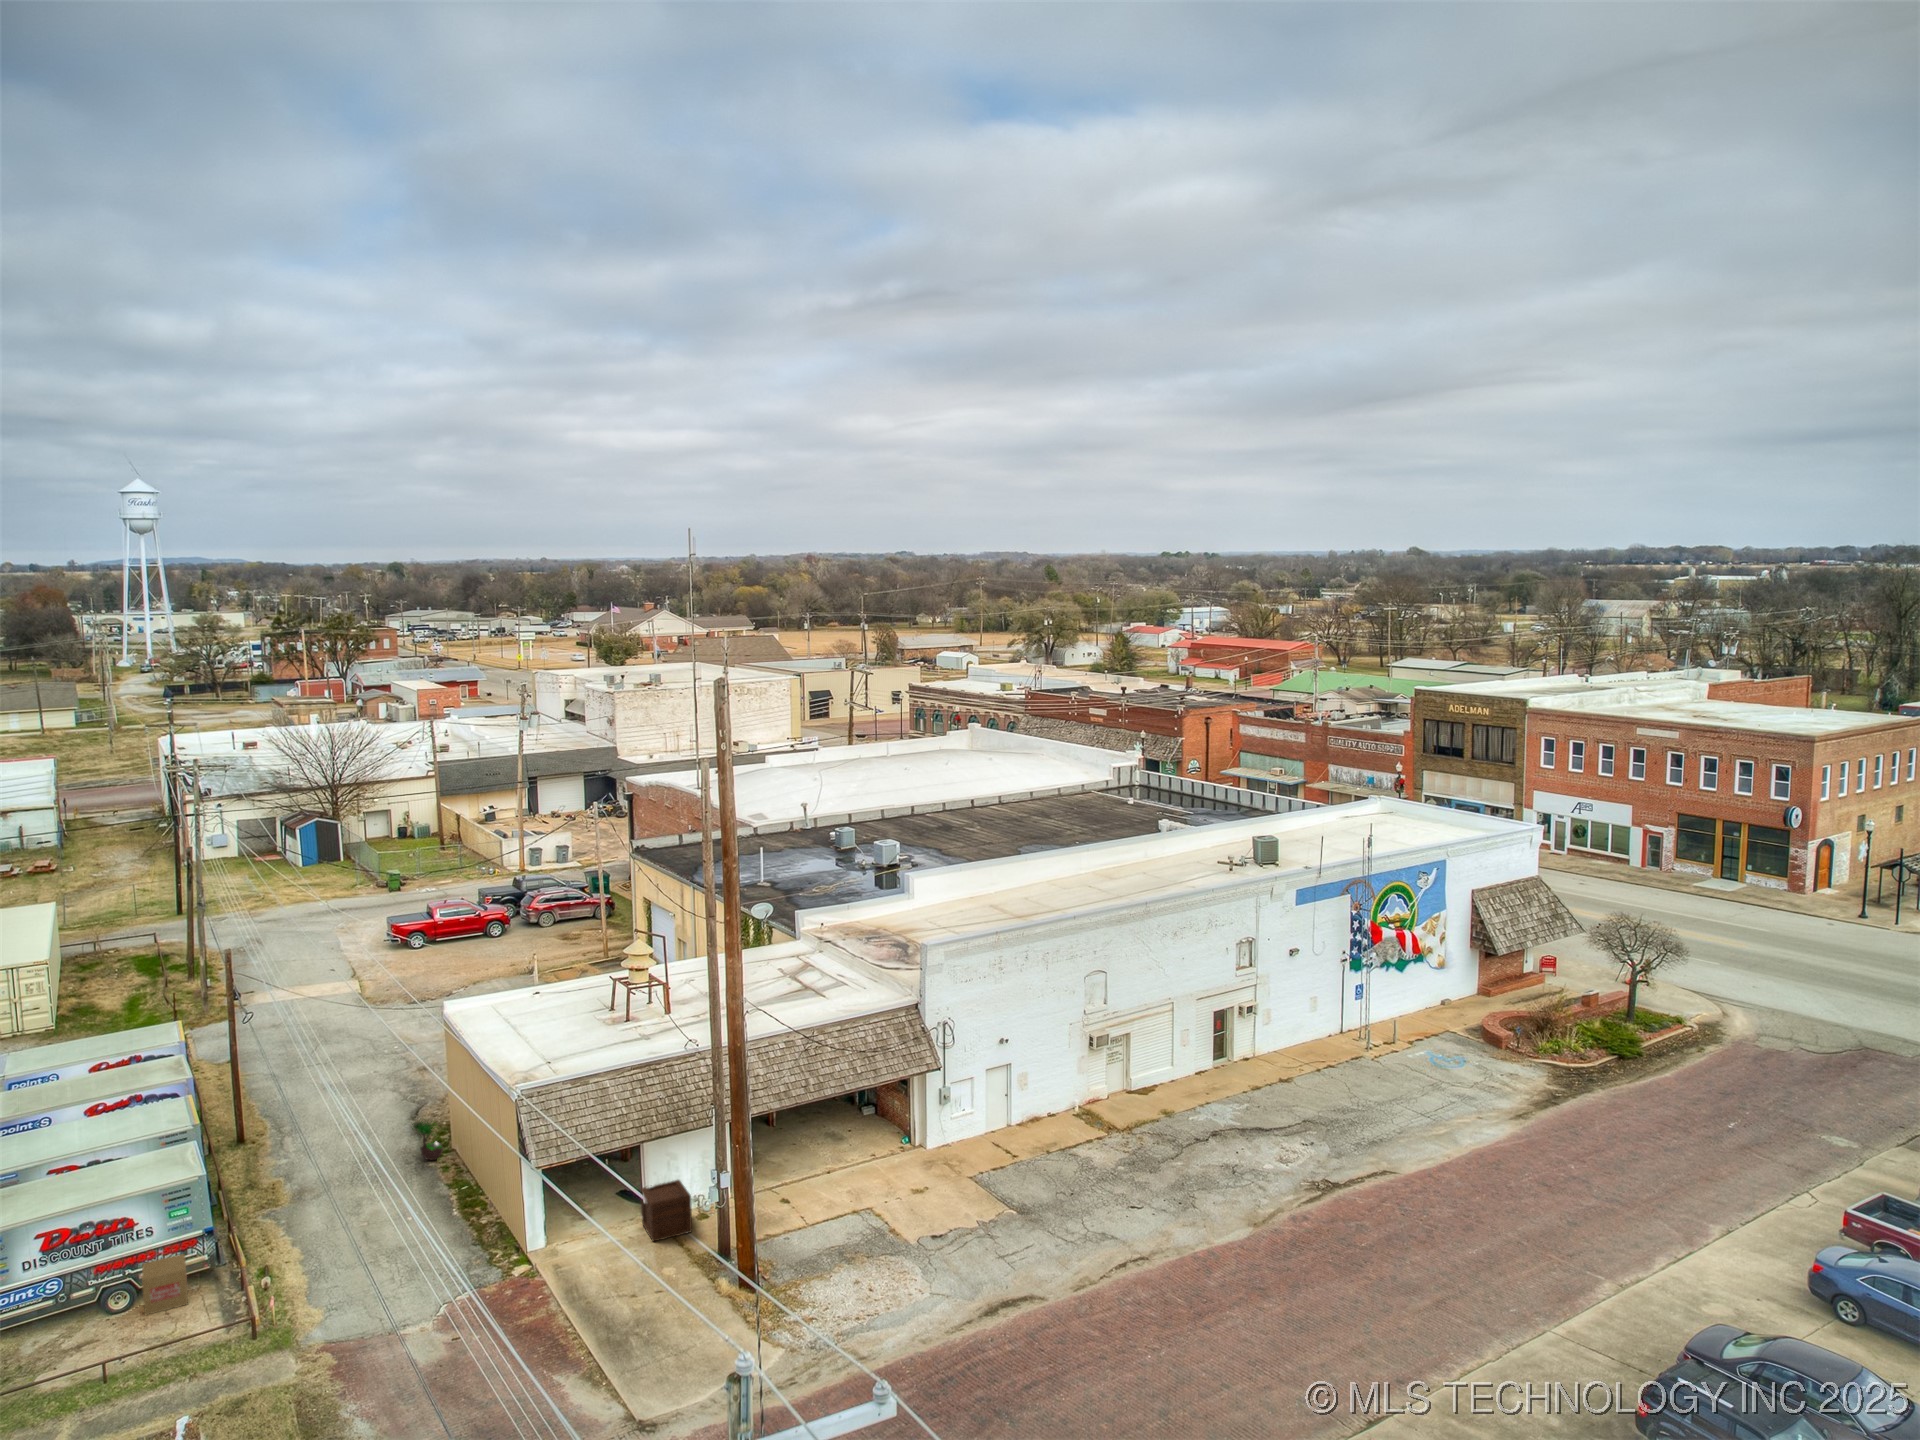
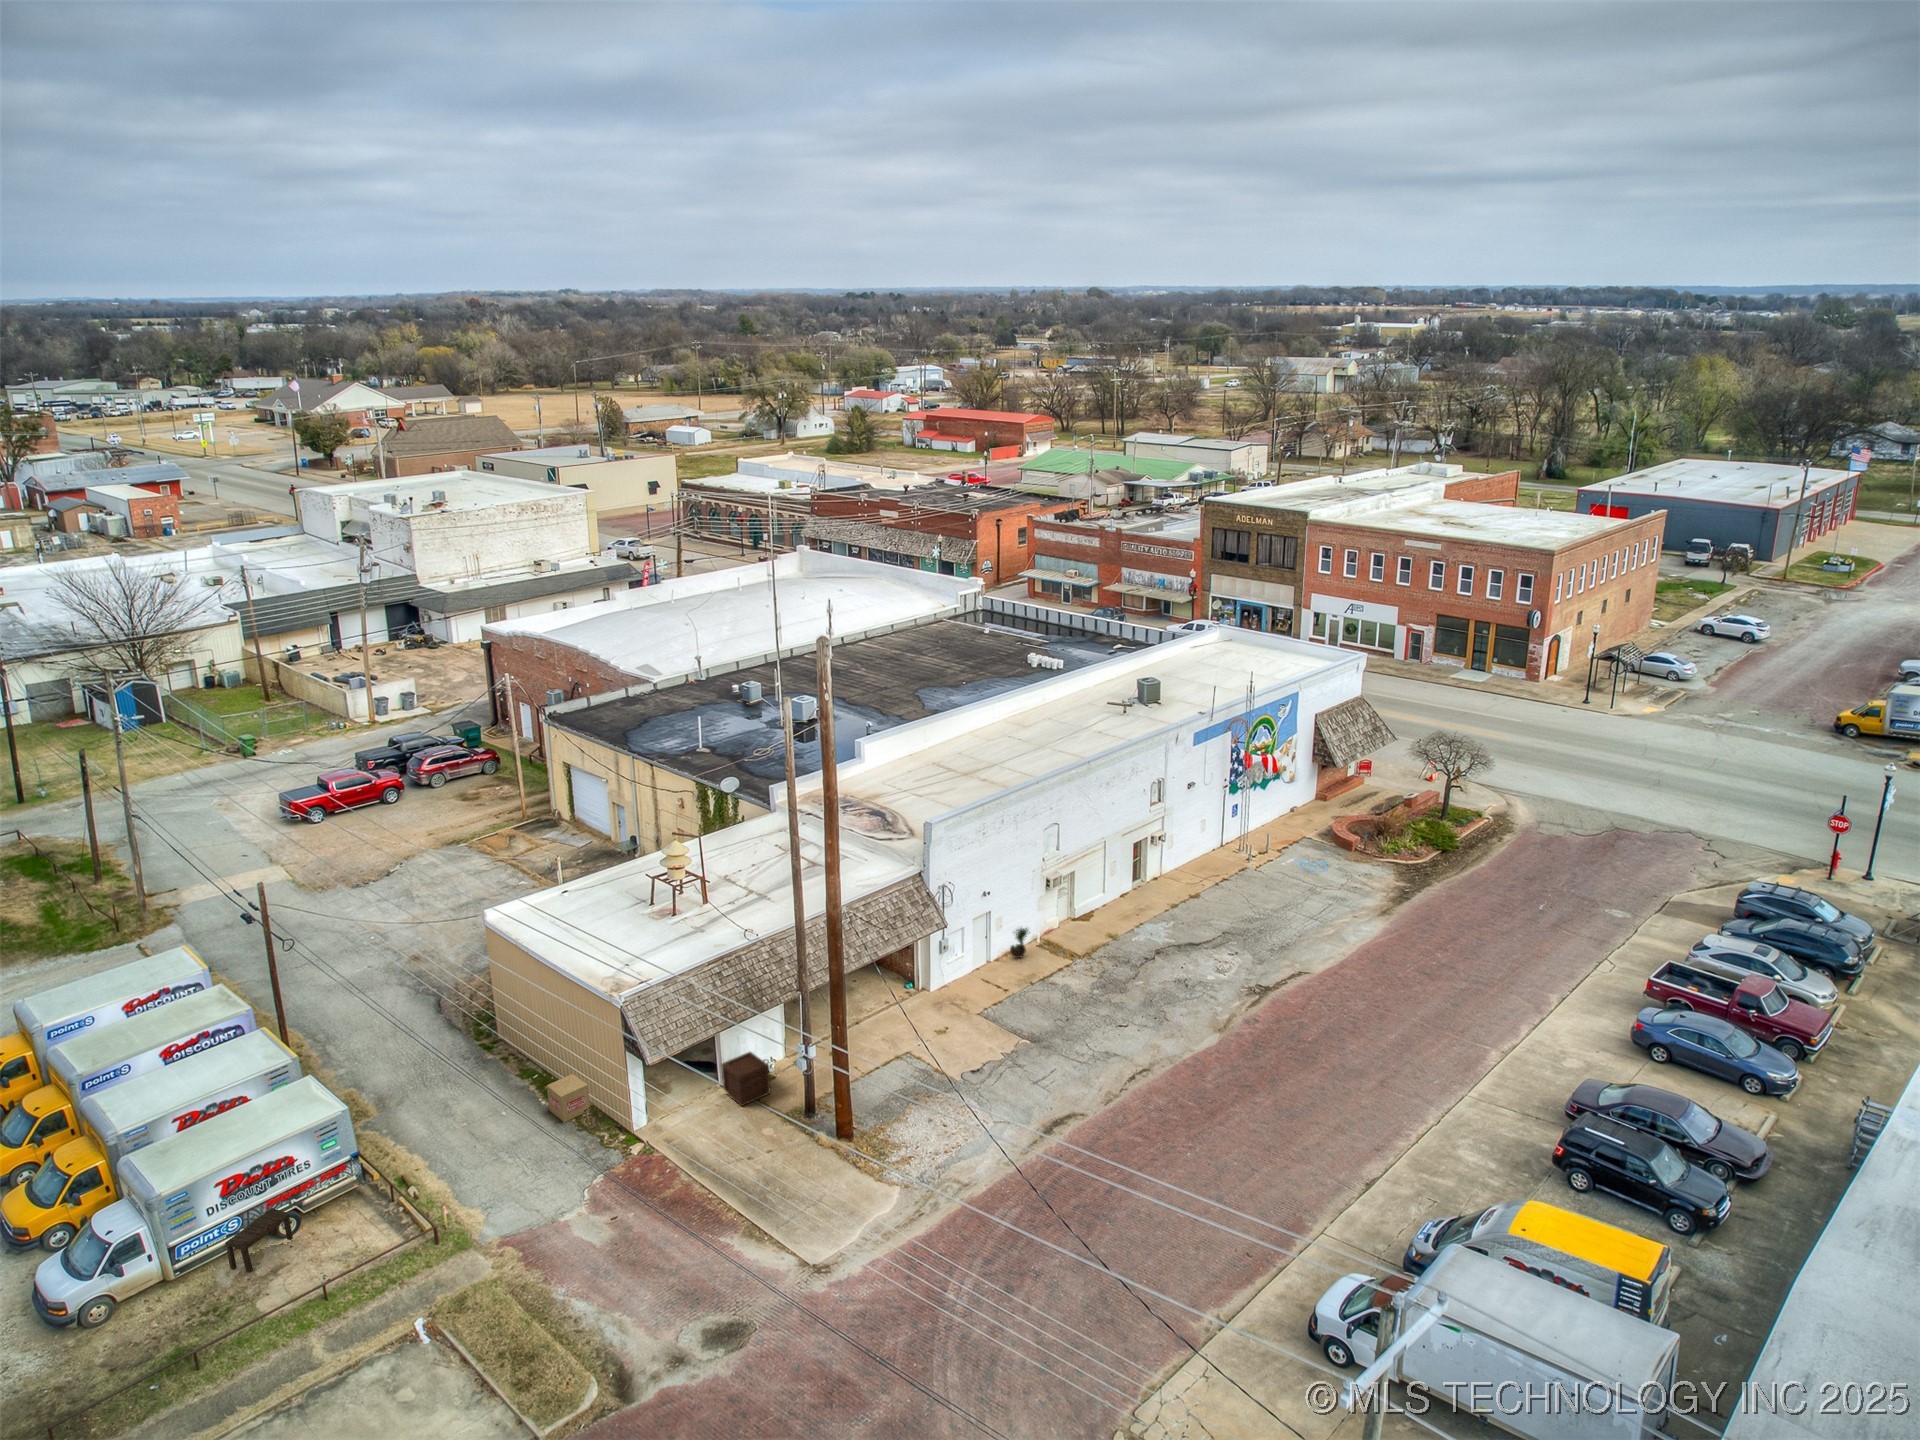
potted tree: present [412,1119,443,1160] -> present [1010,928,1029,958]
cardboard box: present [142,1254,188,1315] -> present [547,1074,590,1122]
bench: none [33,1275,115,1343] -> present [225,1208,293,1272]

